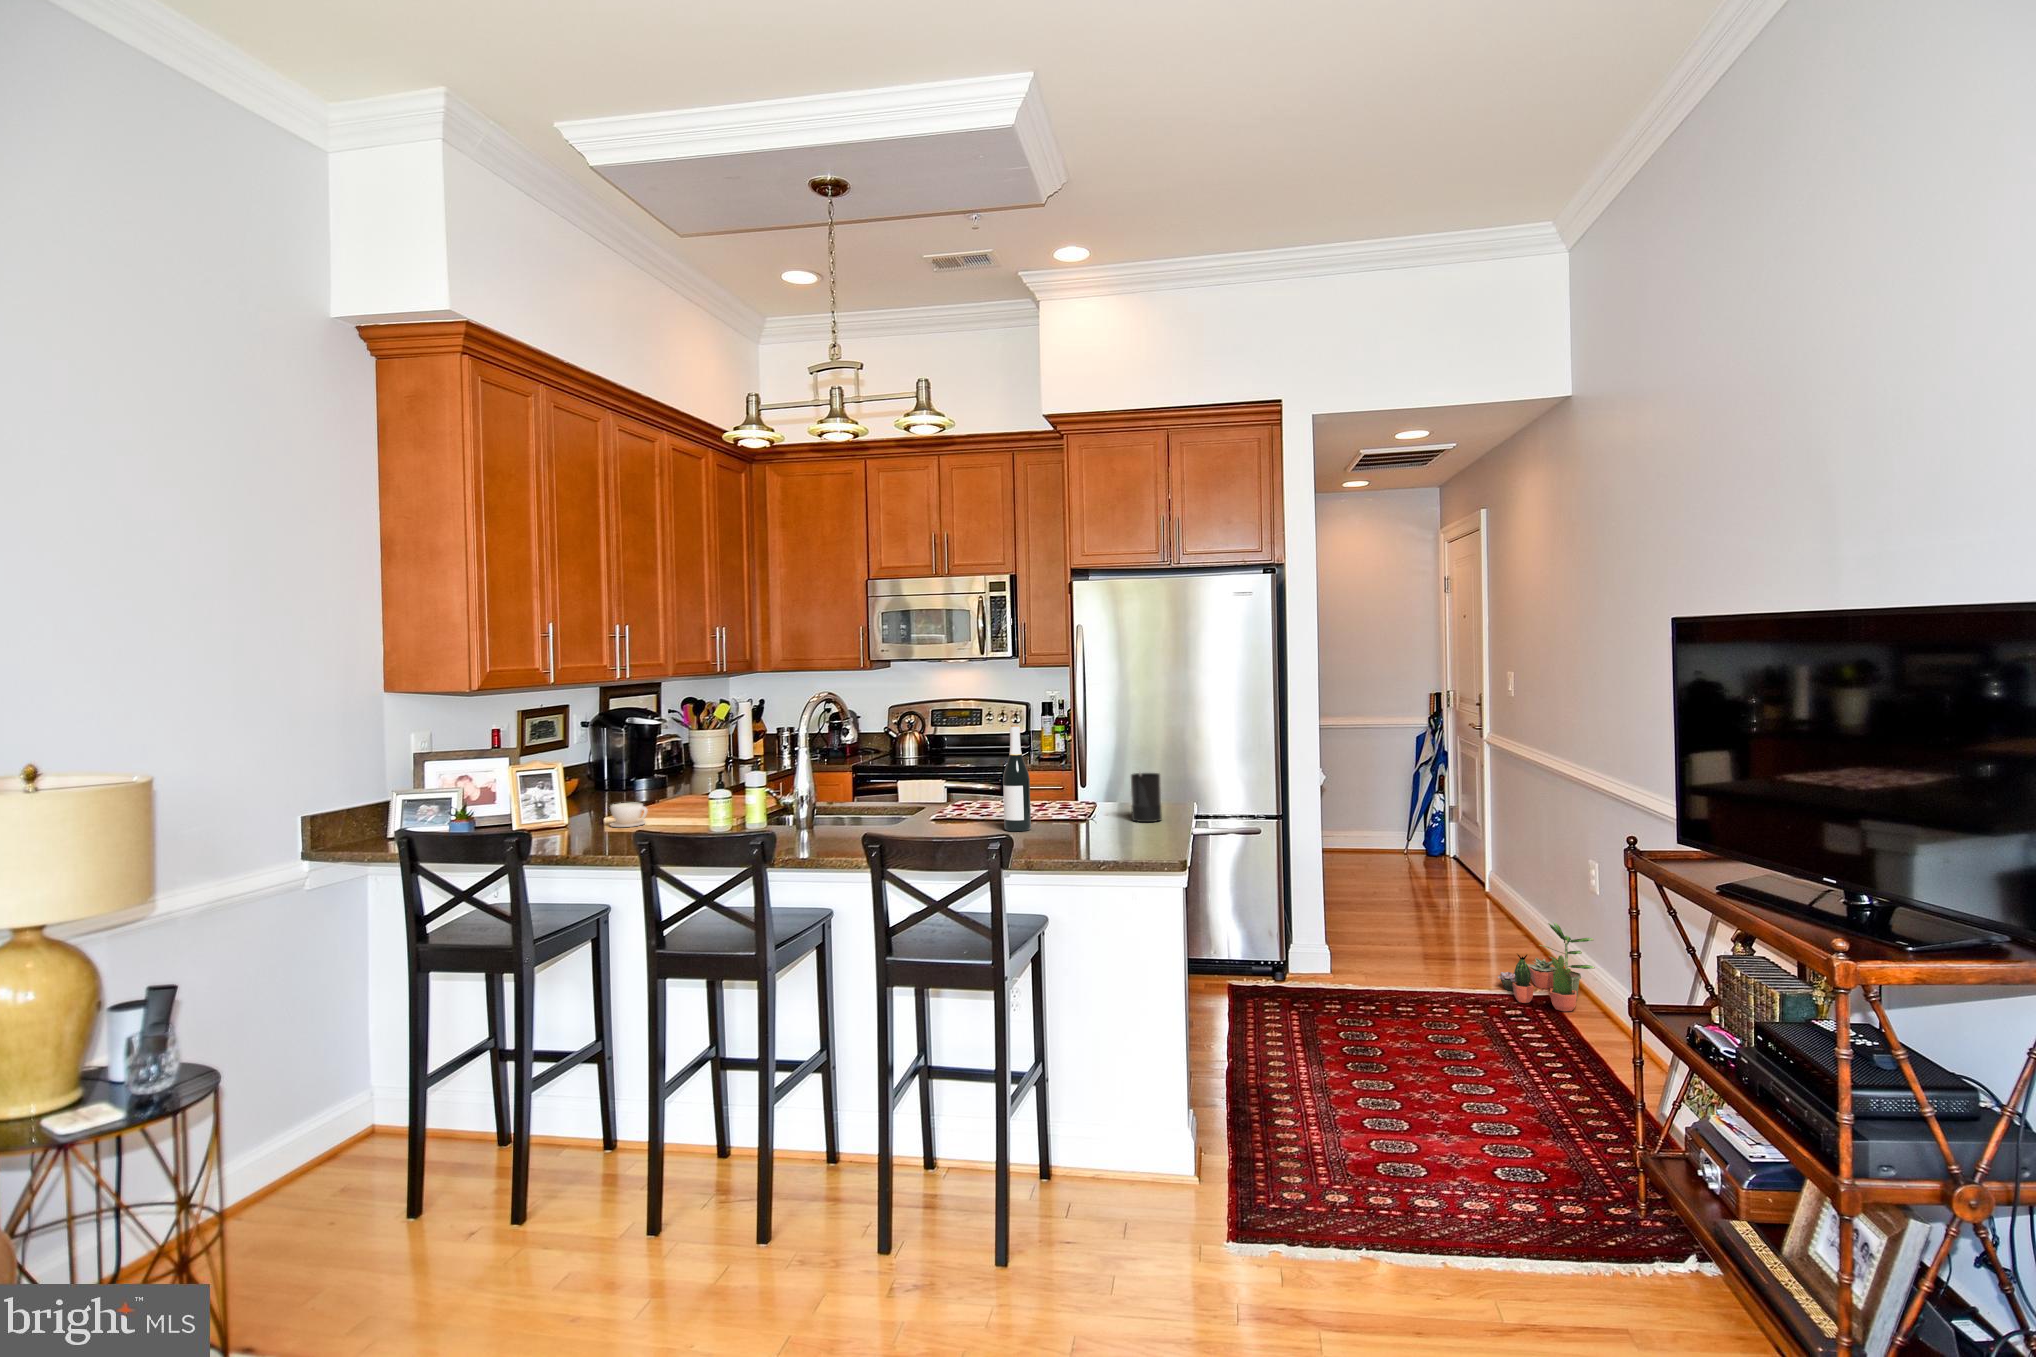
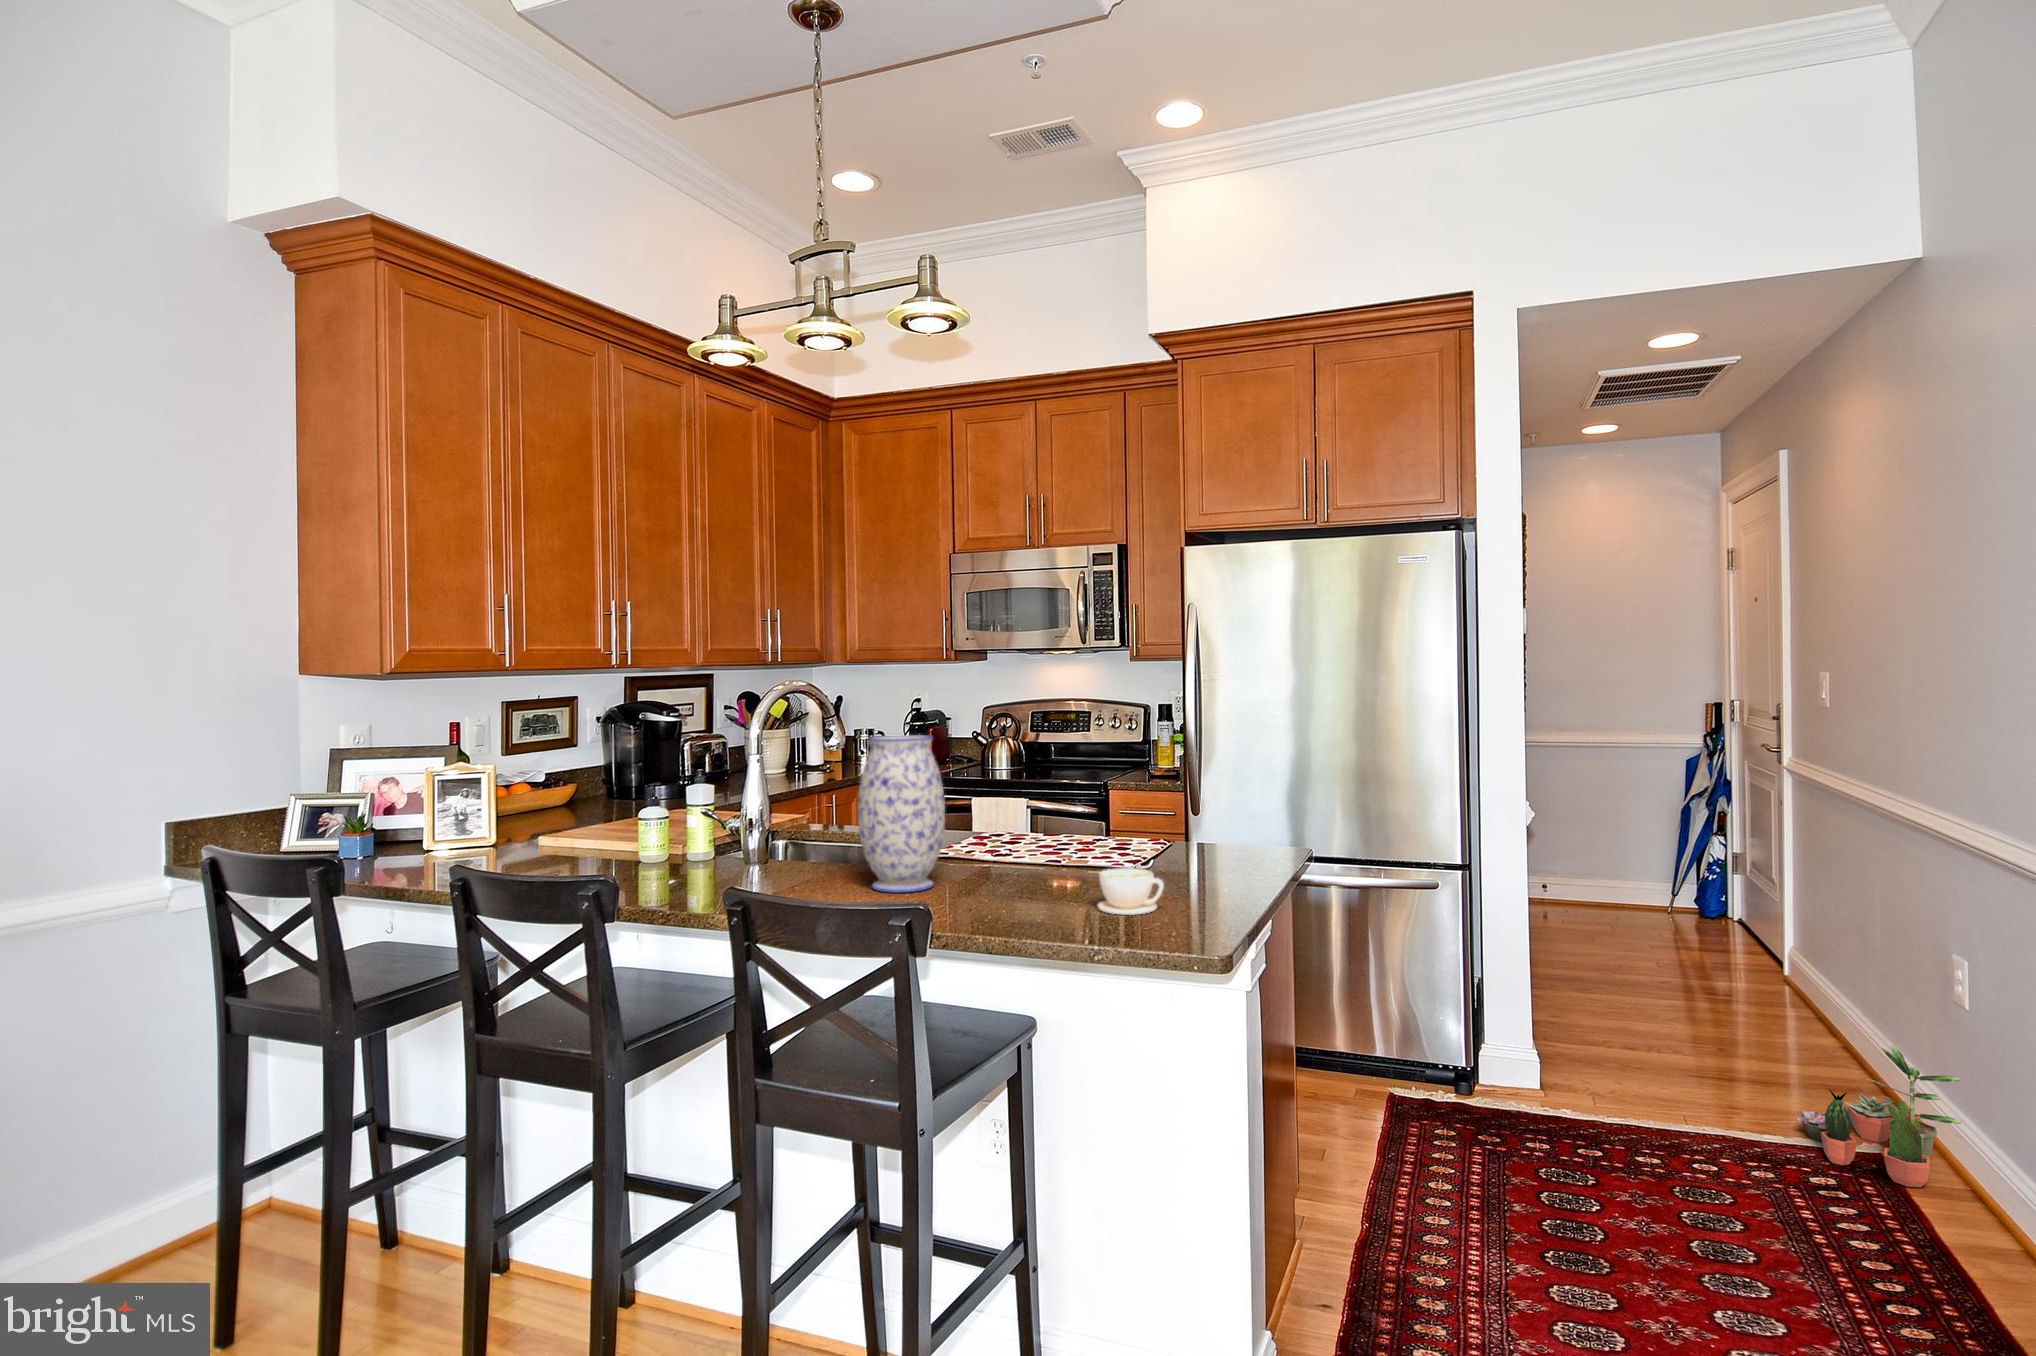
wine bottle: present [1003,725,1031,831] -> none [1006,735,1046,888]
vase: none [900,727,961,838] -> present [858,735,945,893]
candle: present [1131,772,1162,822] -> none [1200,802,1245,882]
coffee cup: present [610,803,648,827] -> present [1098,868,1164,915]

